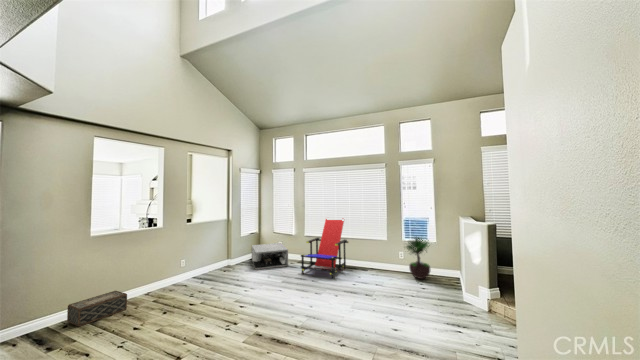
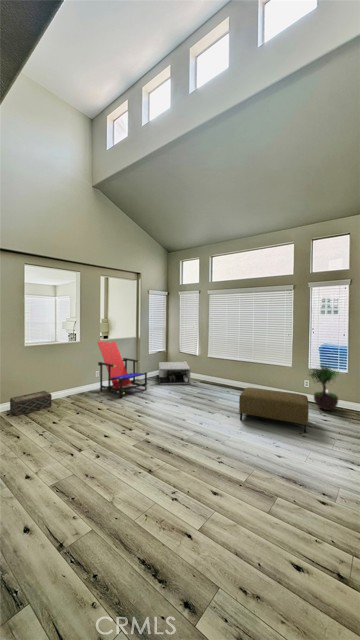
lounge chair: present [301,219,349,278] -> present [98,341,147,398]
ottoman: none [347,264,412,303] -> present [239,388,309,433]

